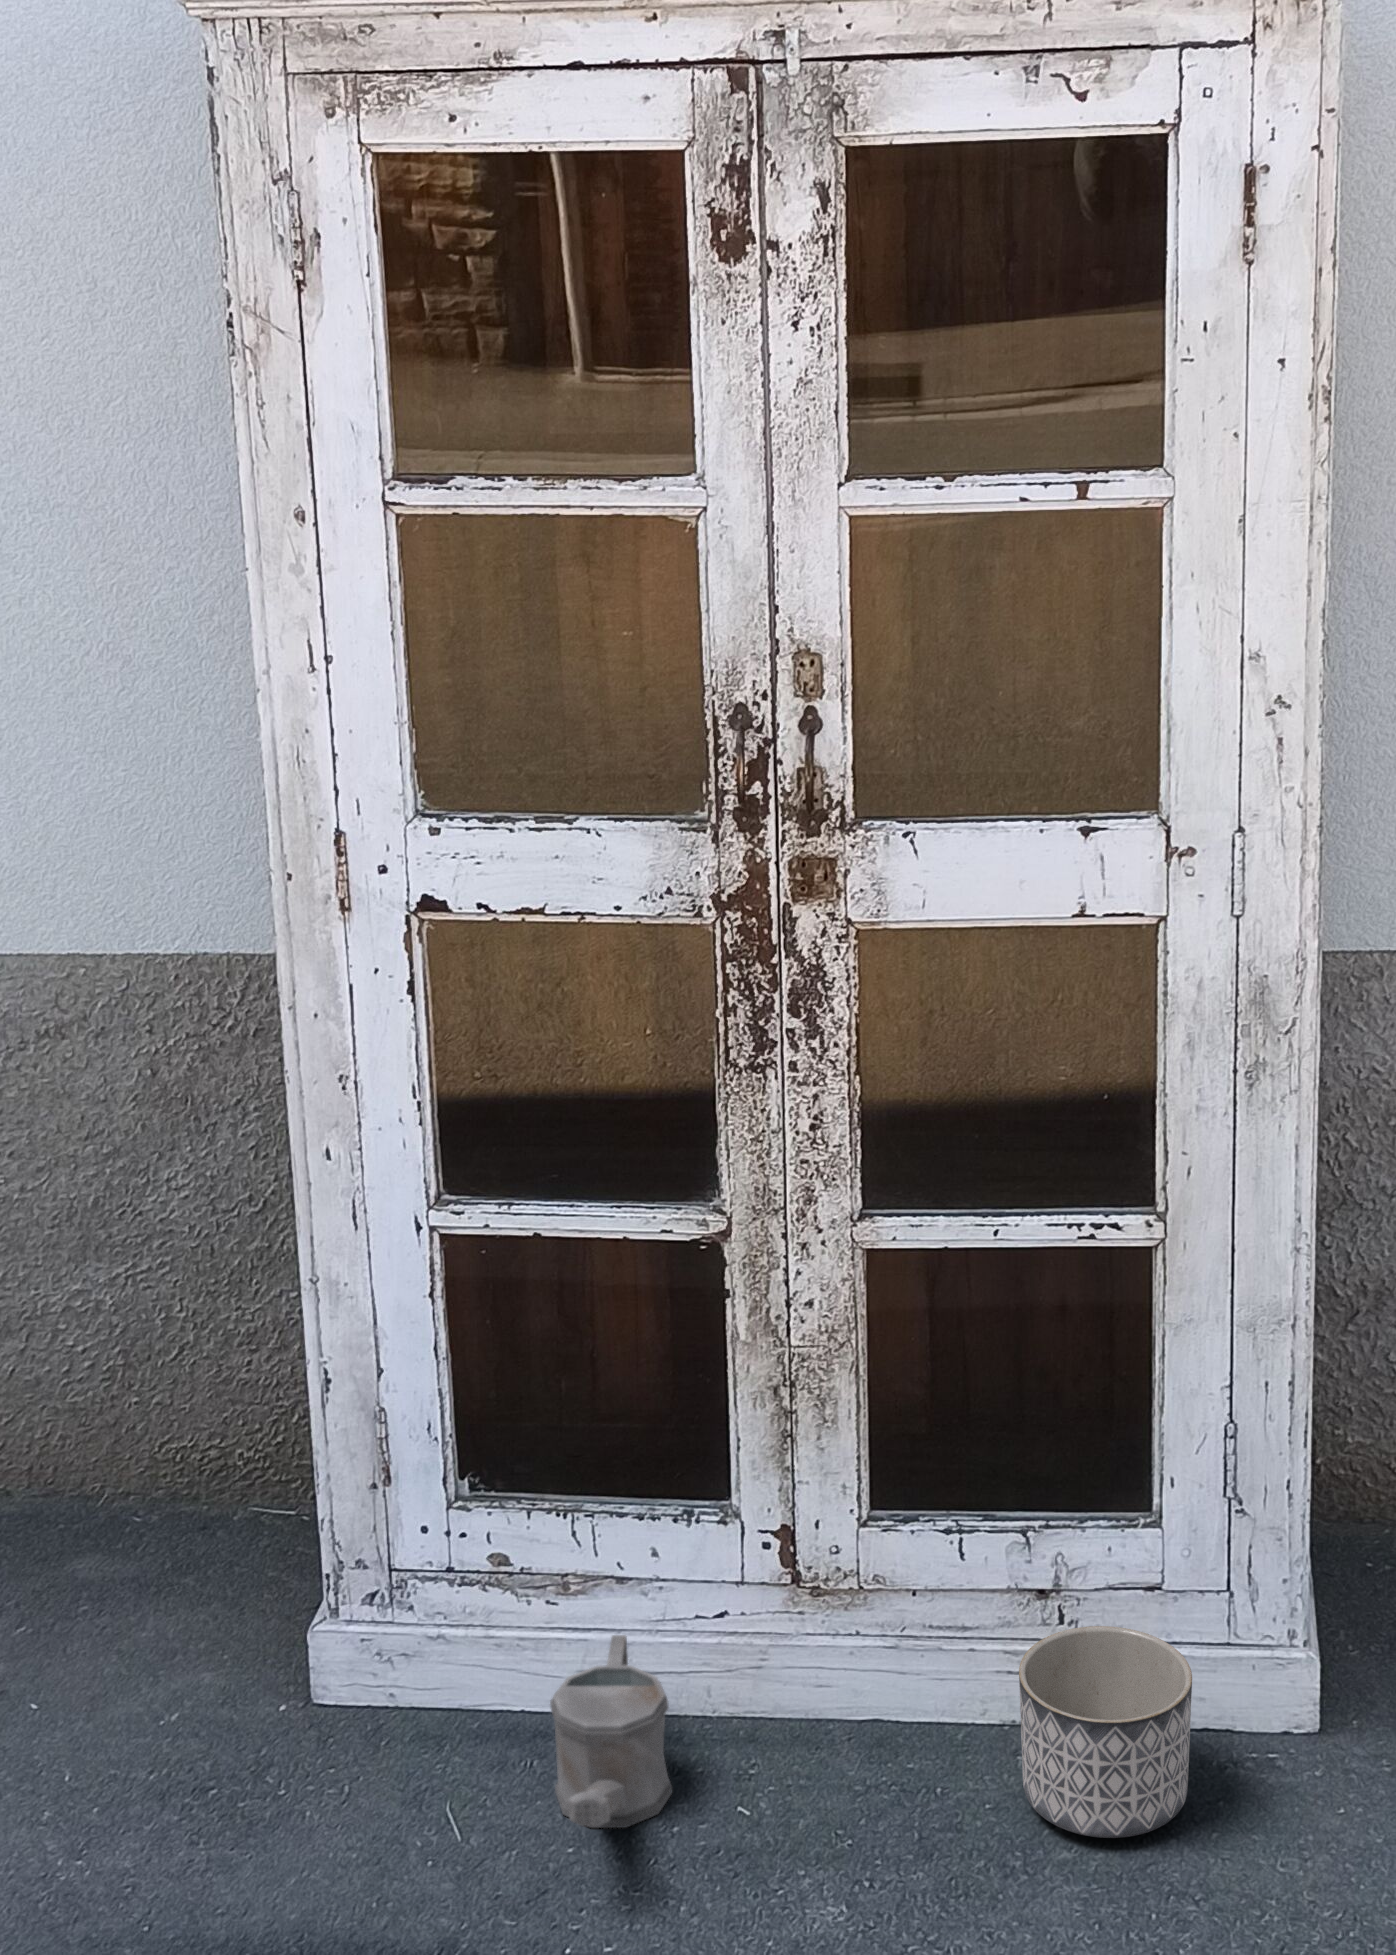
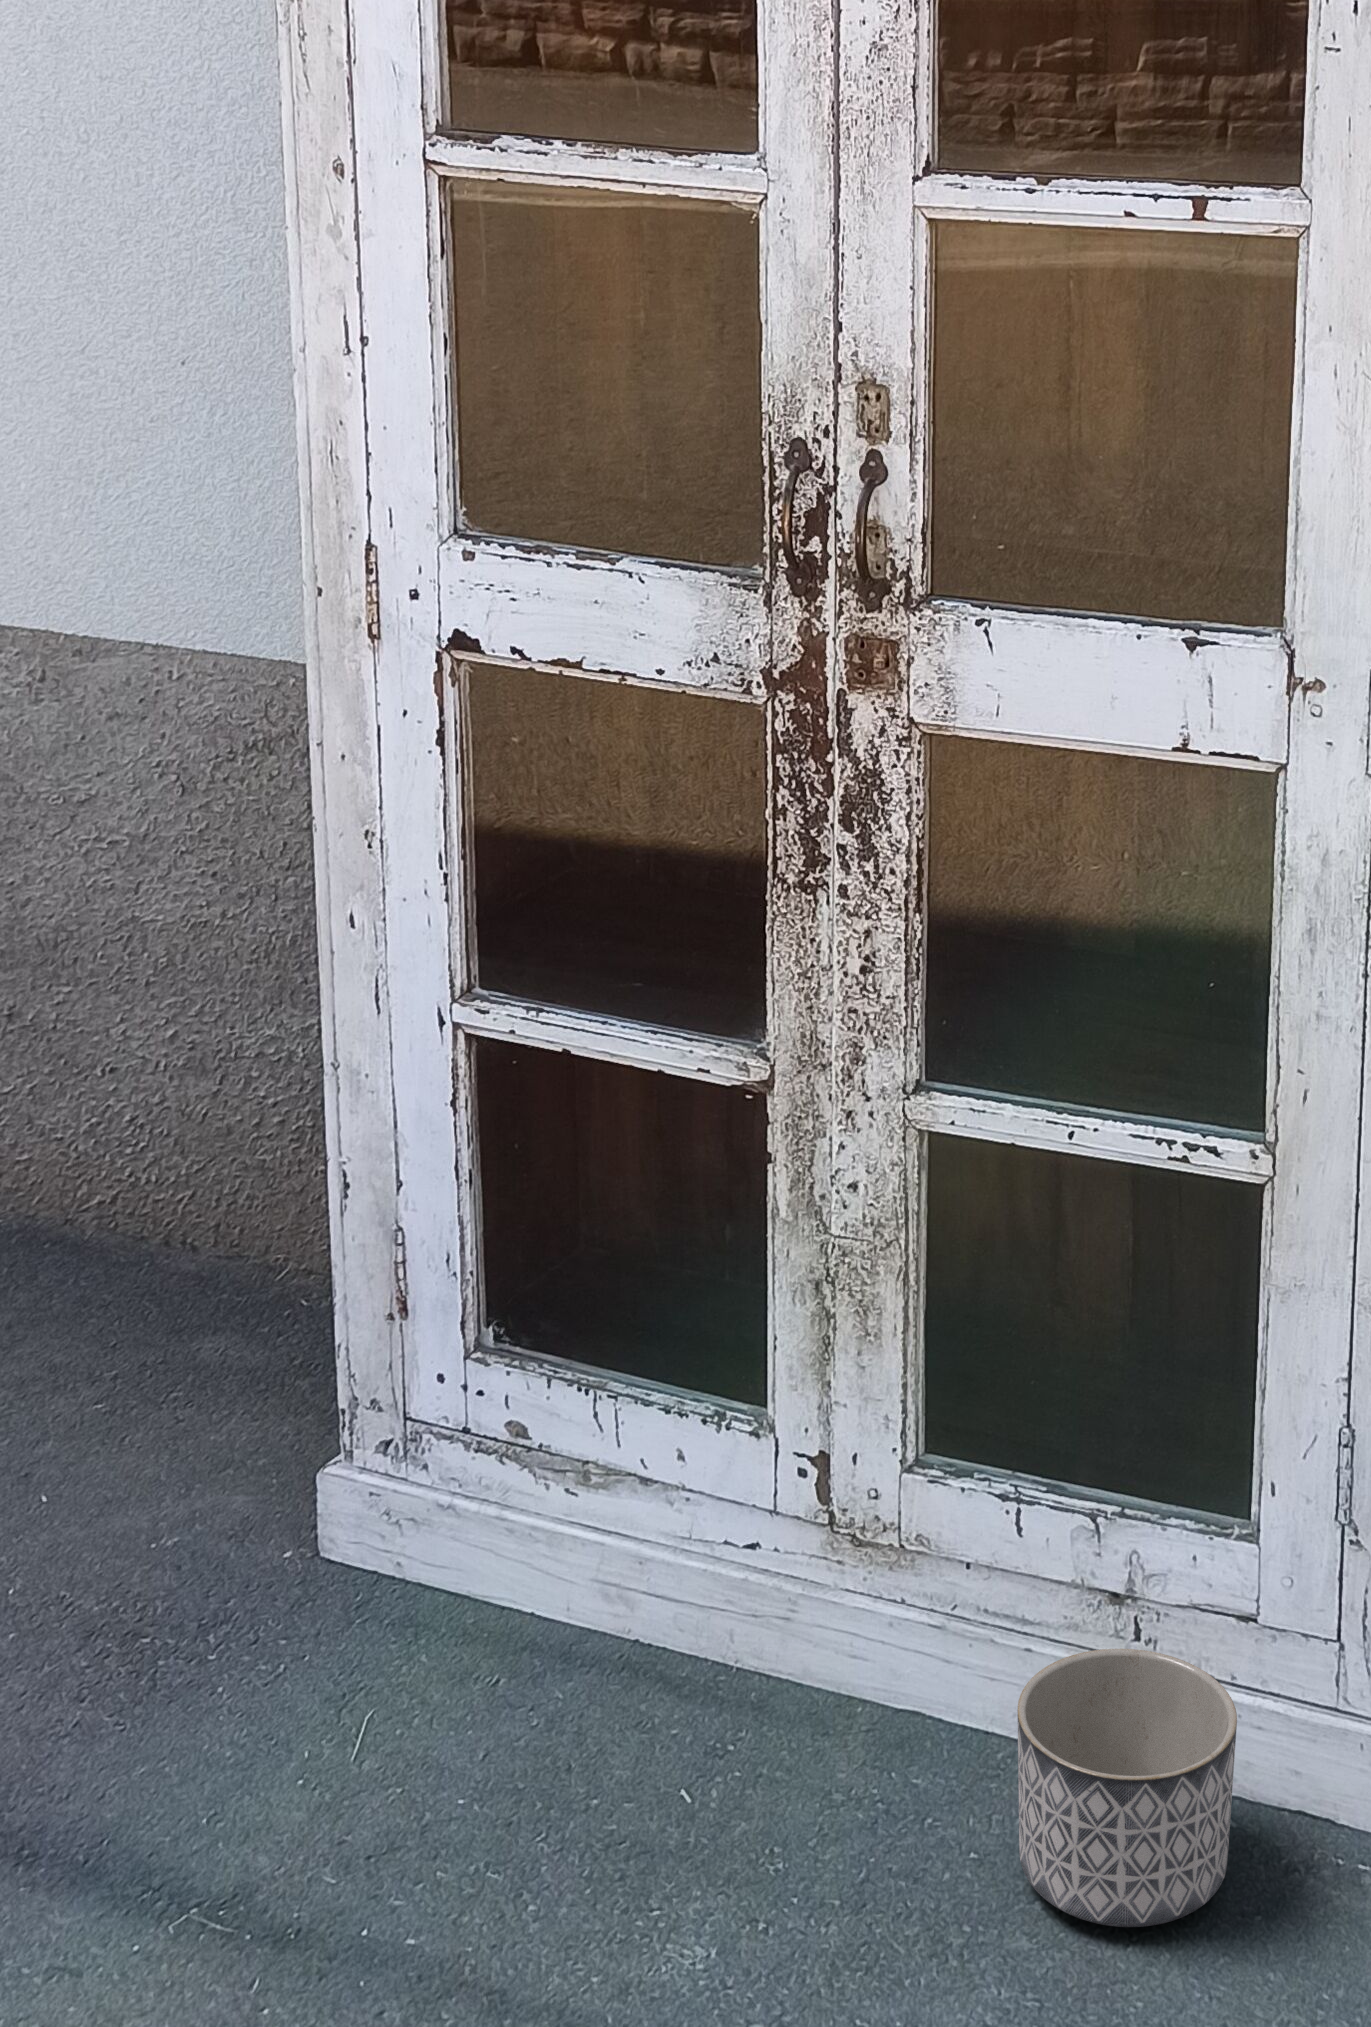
watering can: present [550,1635,672,1828] -> none [431,1540,639,1770]

